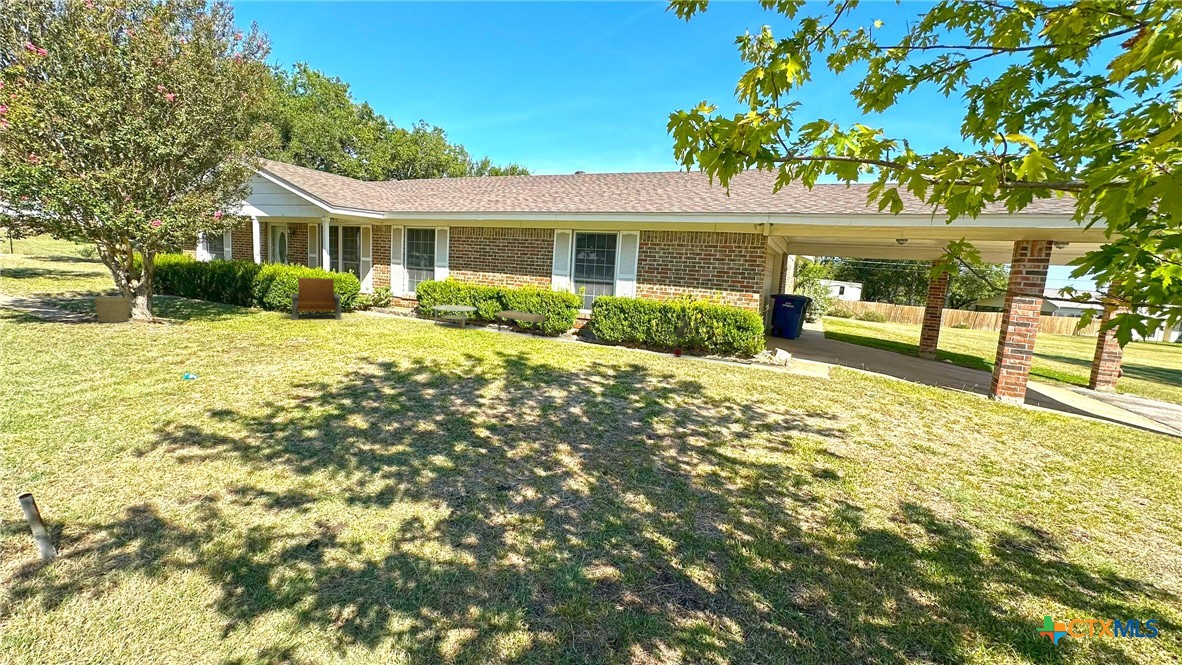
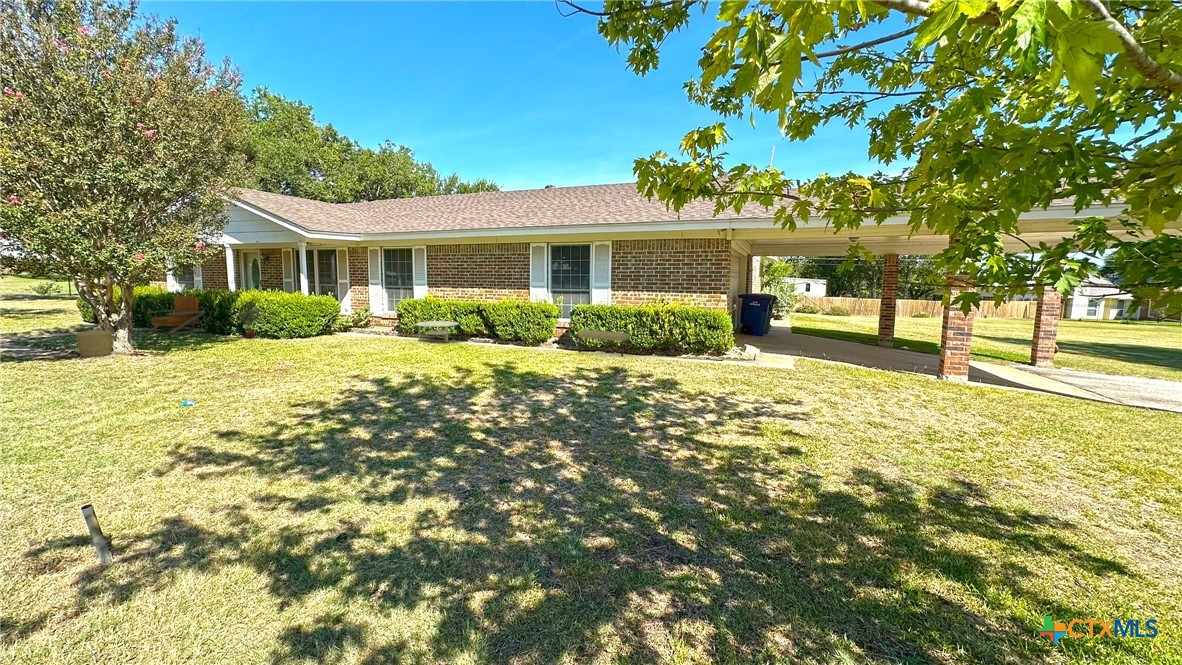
lounge chair: present [291,278,342,320] -> present [148,296,205,334]
bench: present [498,311,545,337] -> present [578,330,629,356]
potted tree: present [664,317,697,357] -> present [240,305,262,339]

